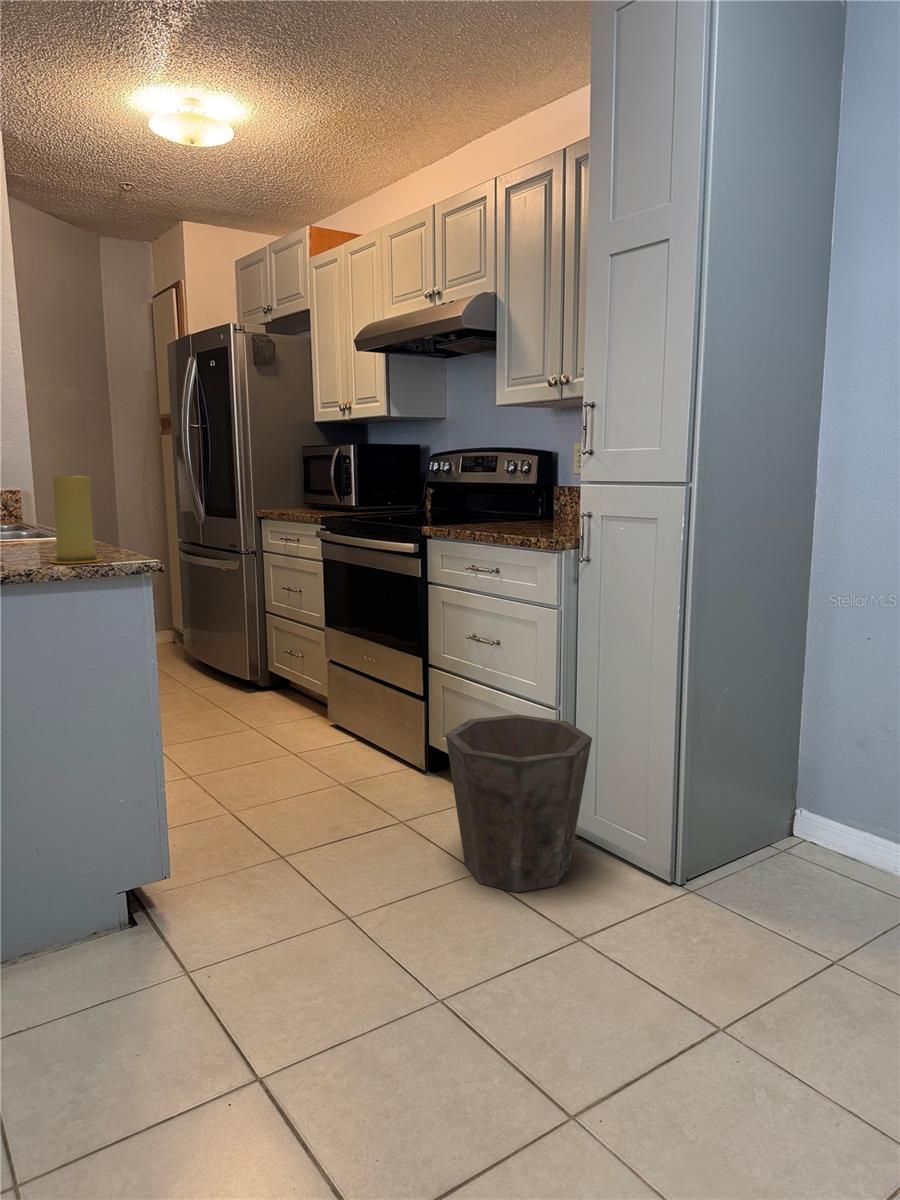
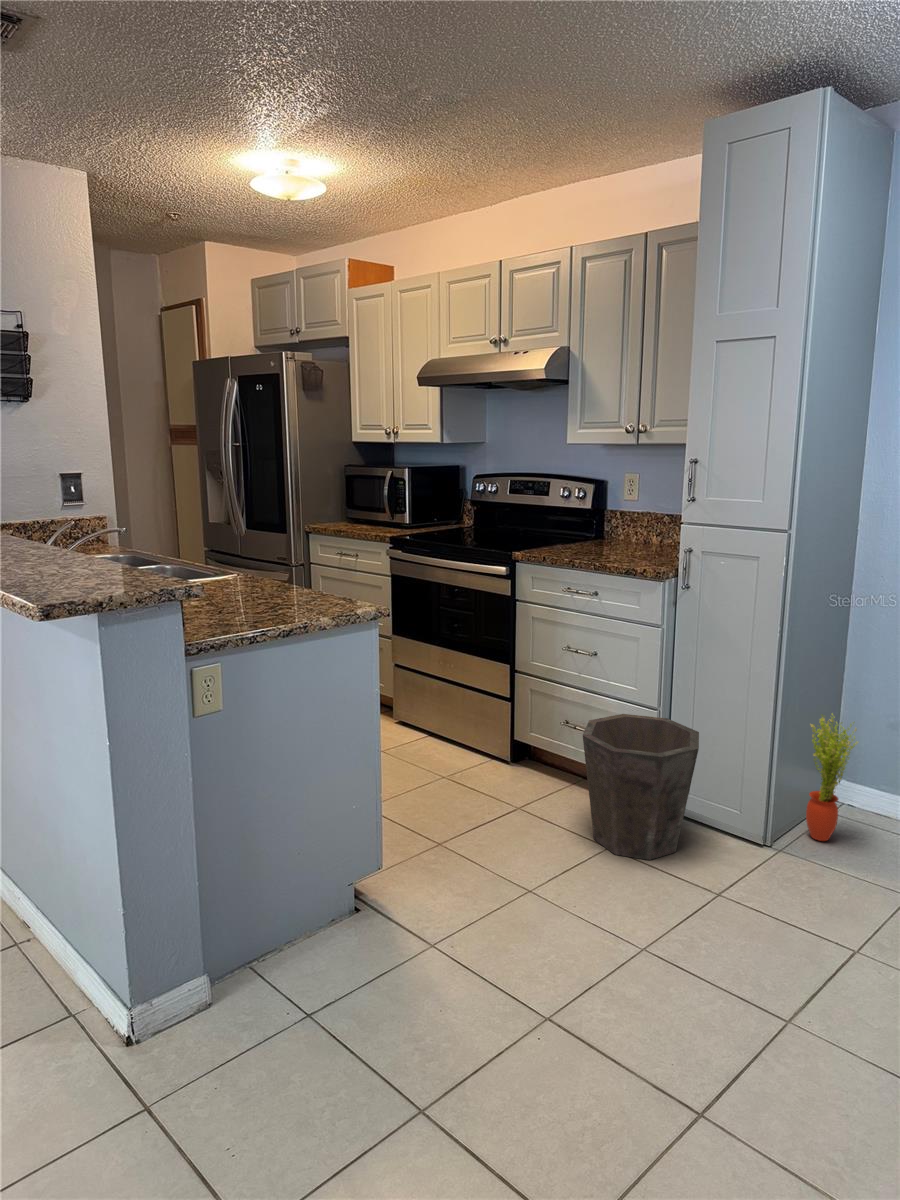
candle: present [50,476,102,563] -> none [289,534,331,612]
potted plant: none [734,721,799,887] -> present [806,714,858,841]

